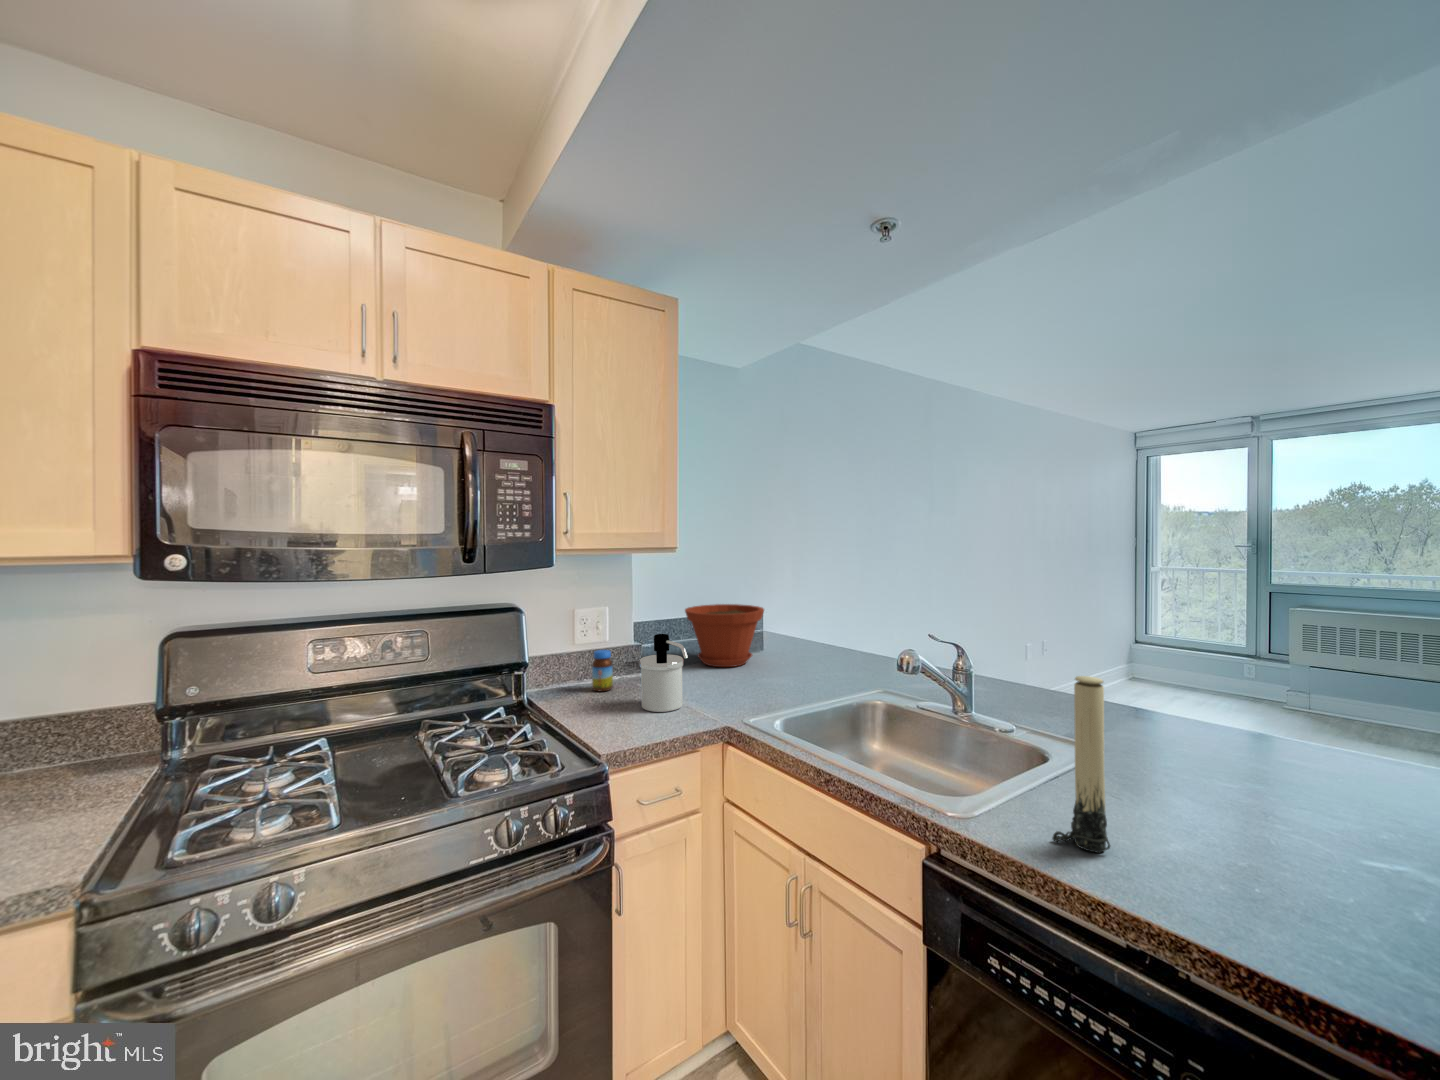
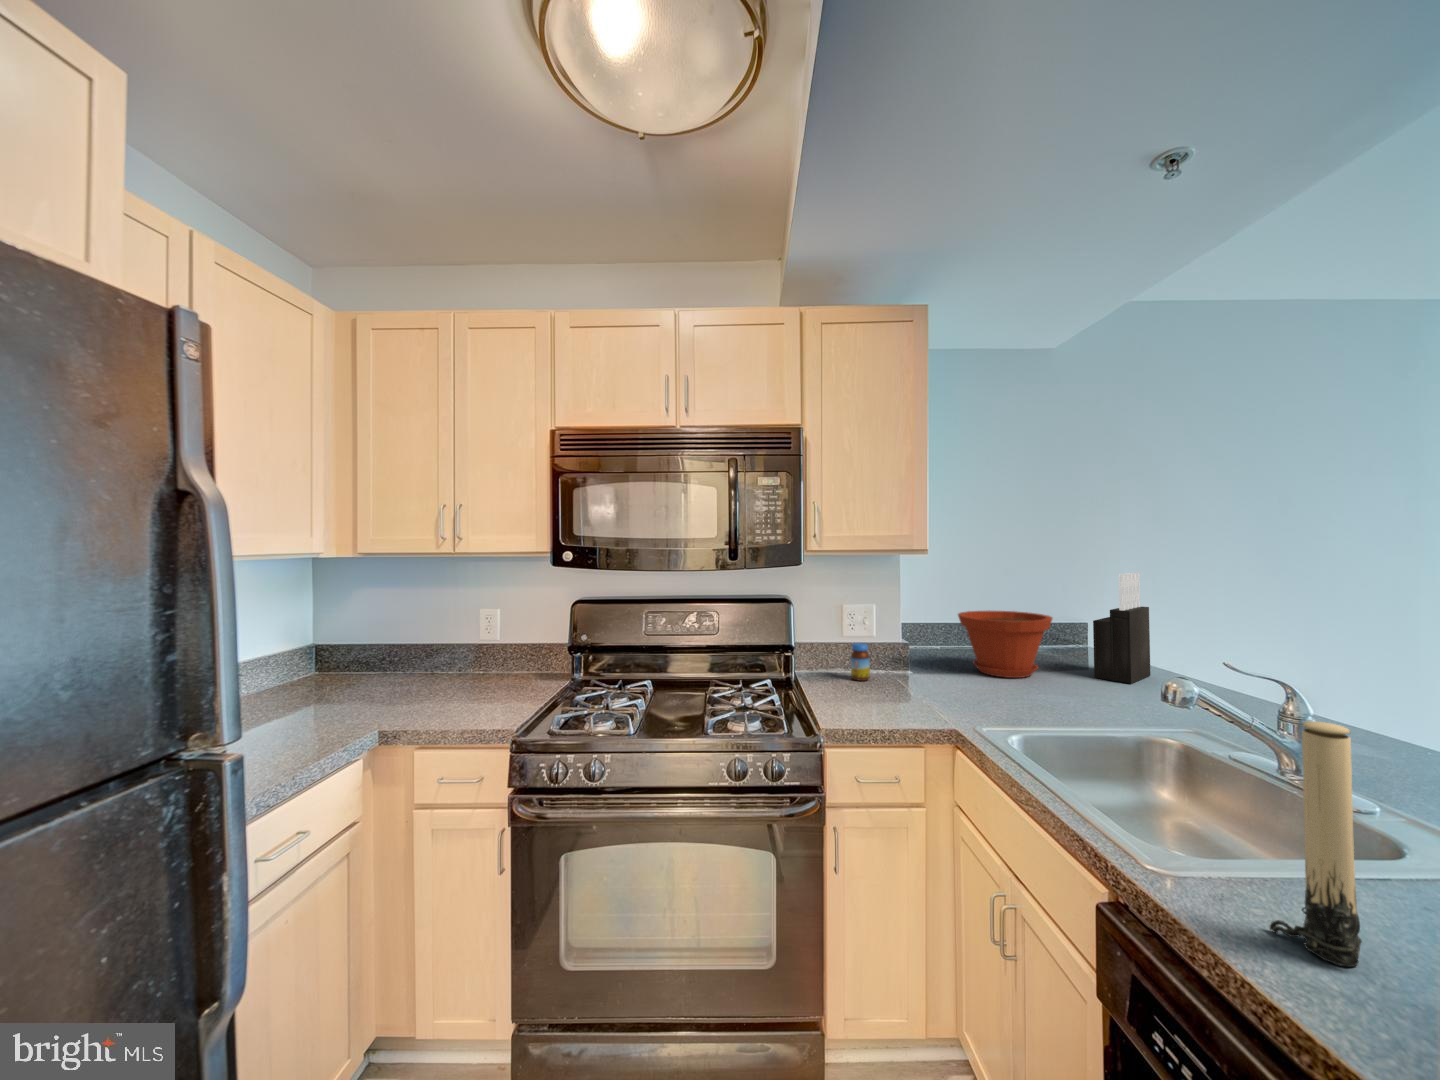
knife block: none [790,566,824,659] -> present [1093,573,1151,684]
soap dispenser: present [640,634,688,712] -> none [881,632,925,706]

